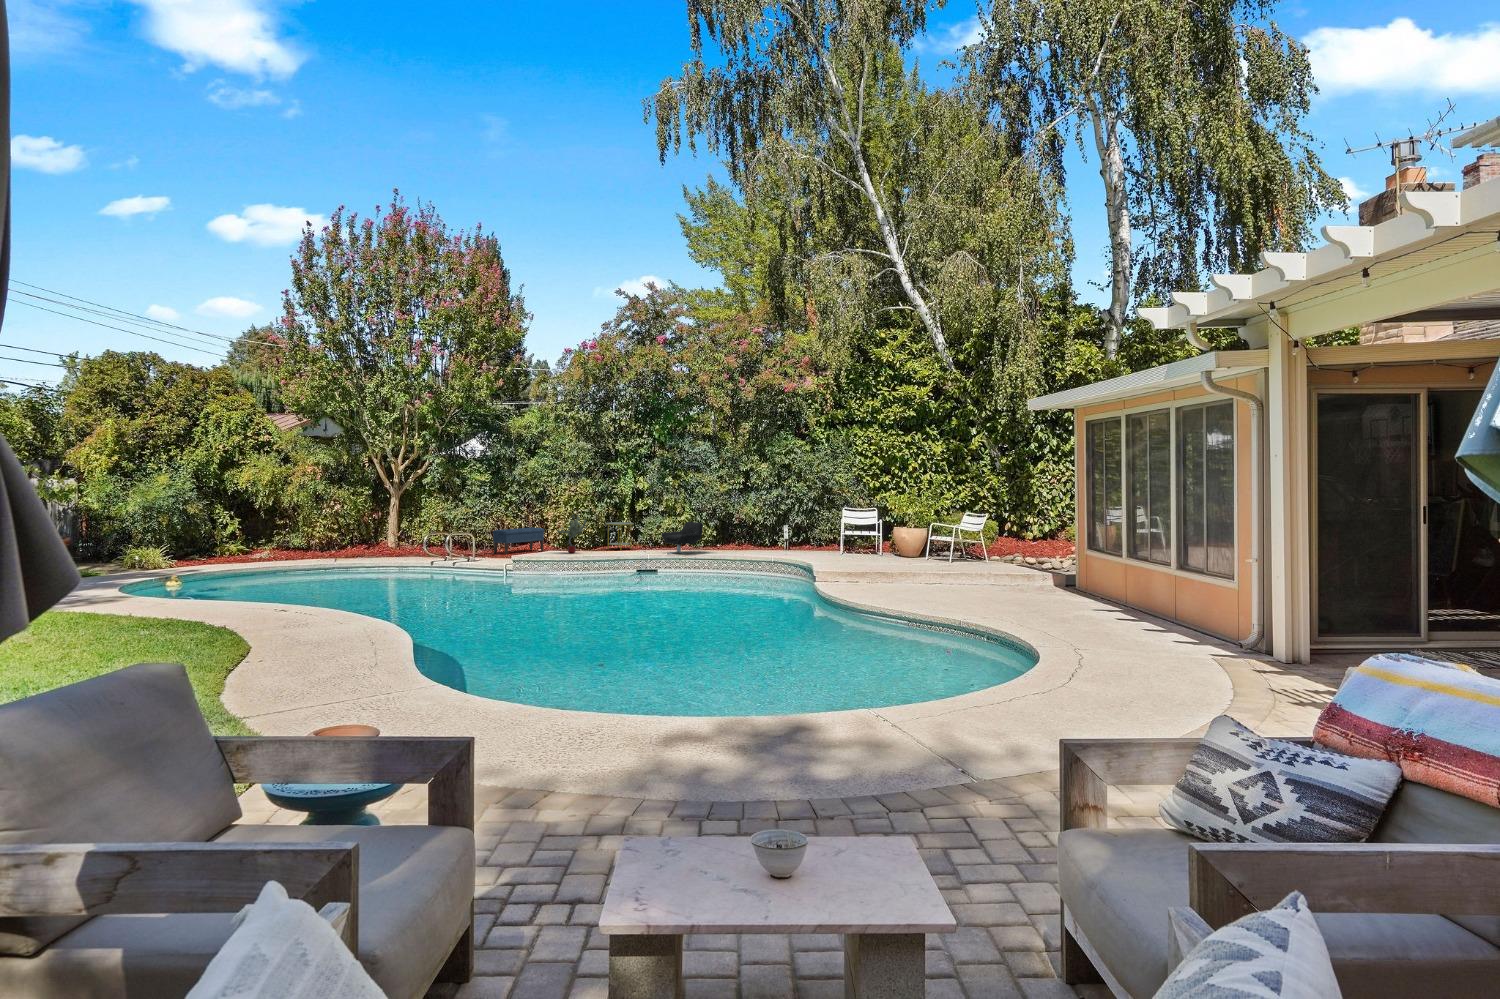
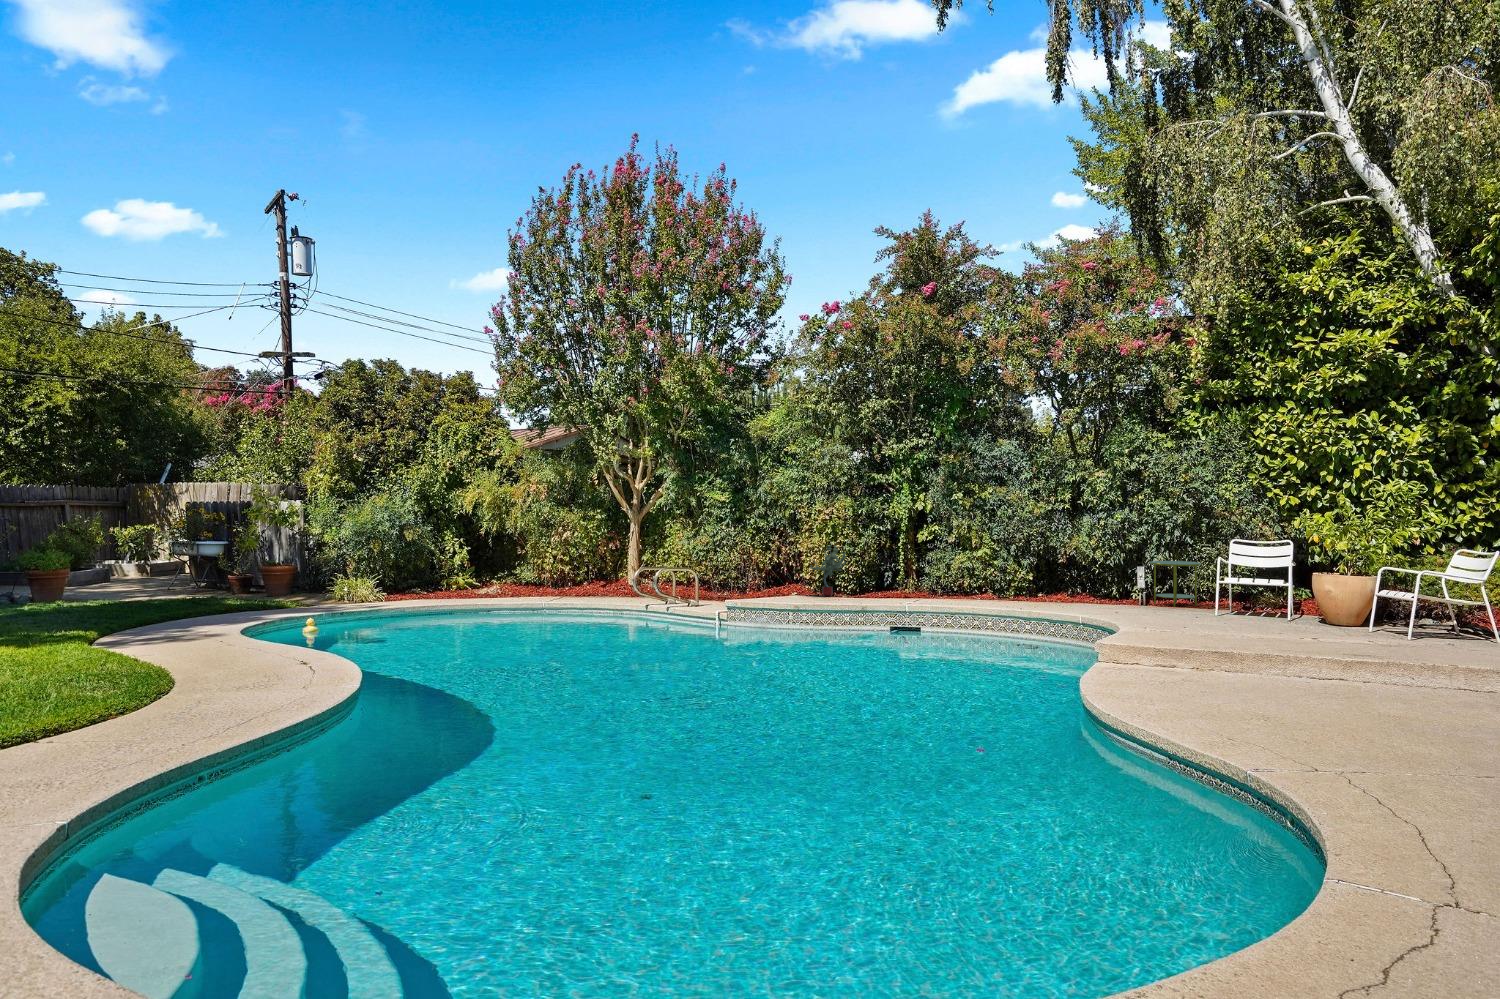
side table: present [606,522,634,550] -> present [1150,561,1201,607]
lounge chair: present [661,522,703,554] -> none [946,556,1007,603]
bench: present [493,527,544,555] -> none [732,562,798,596]

